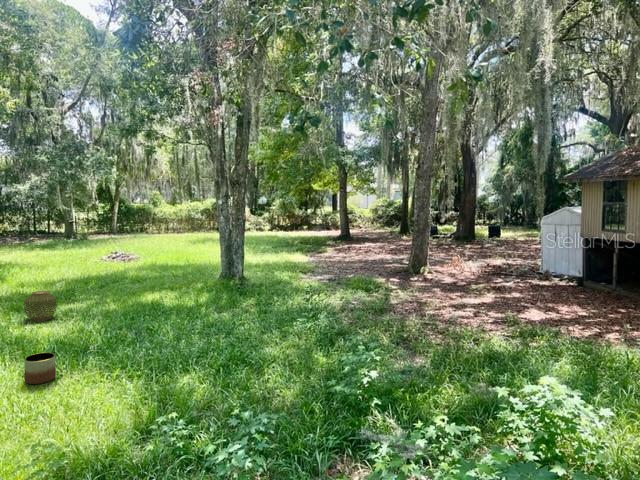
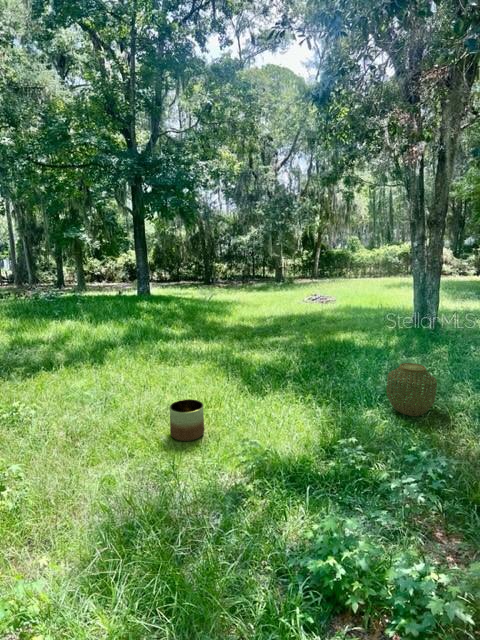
woven basket: present [24,291,56,321] -> present [386,363,437,416]

